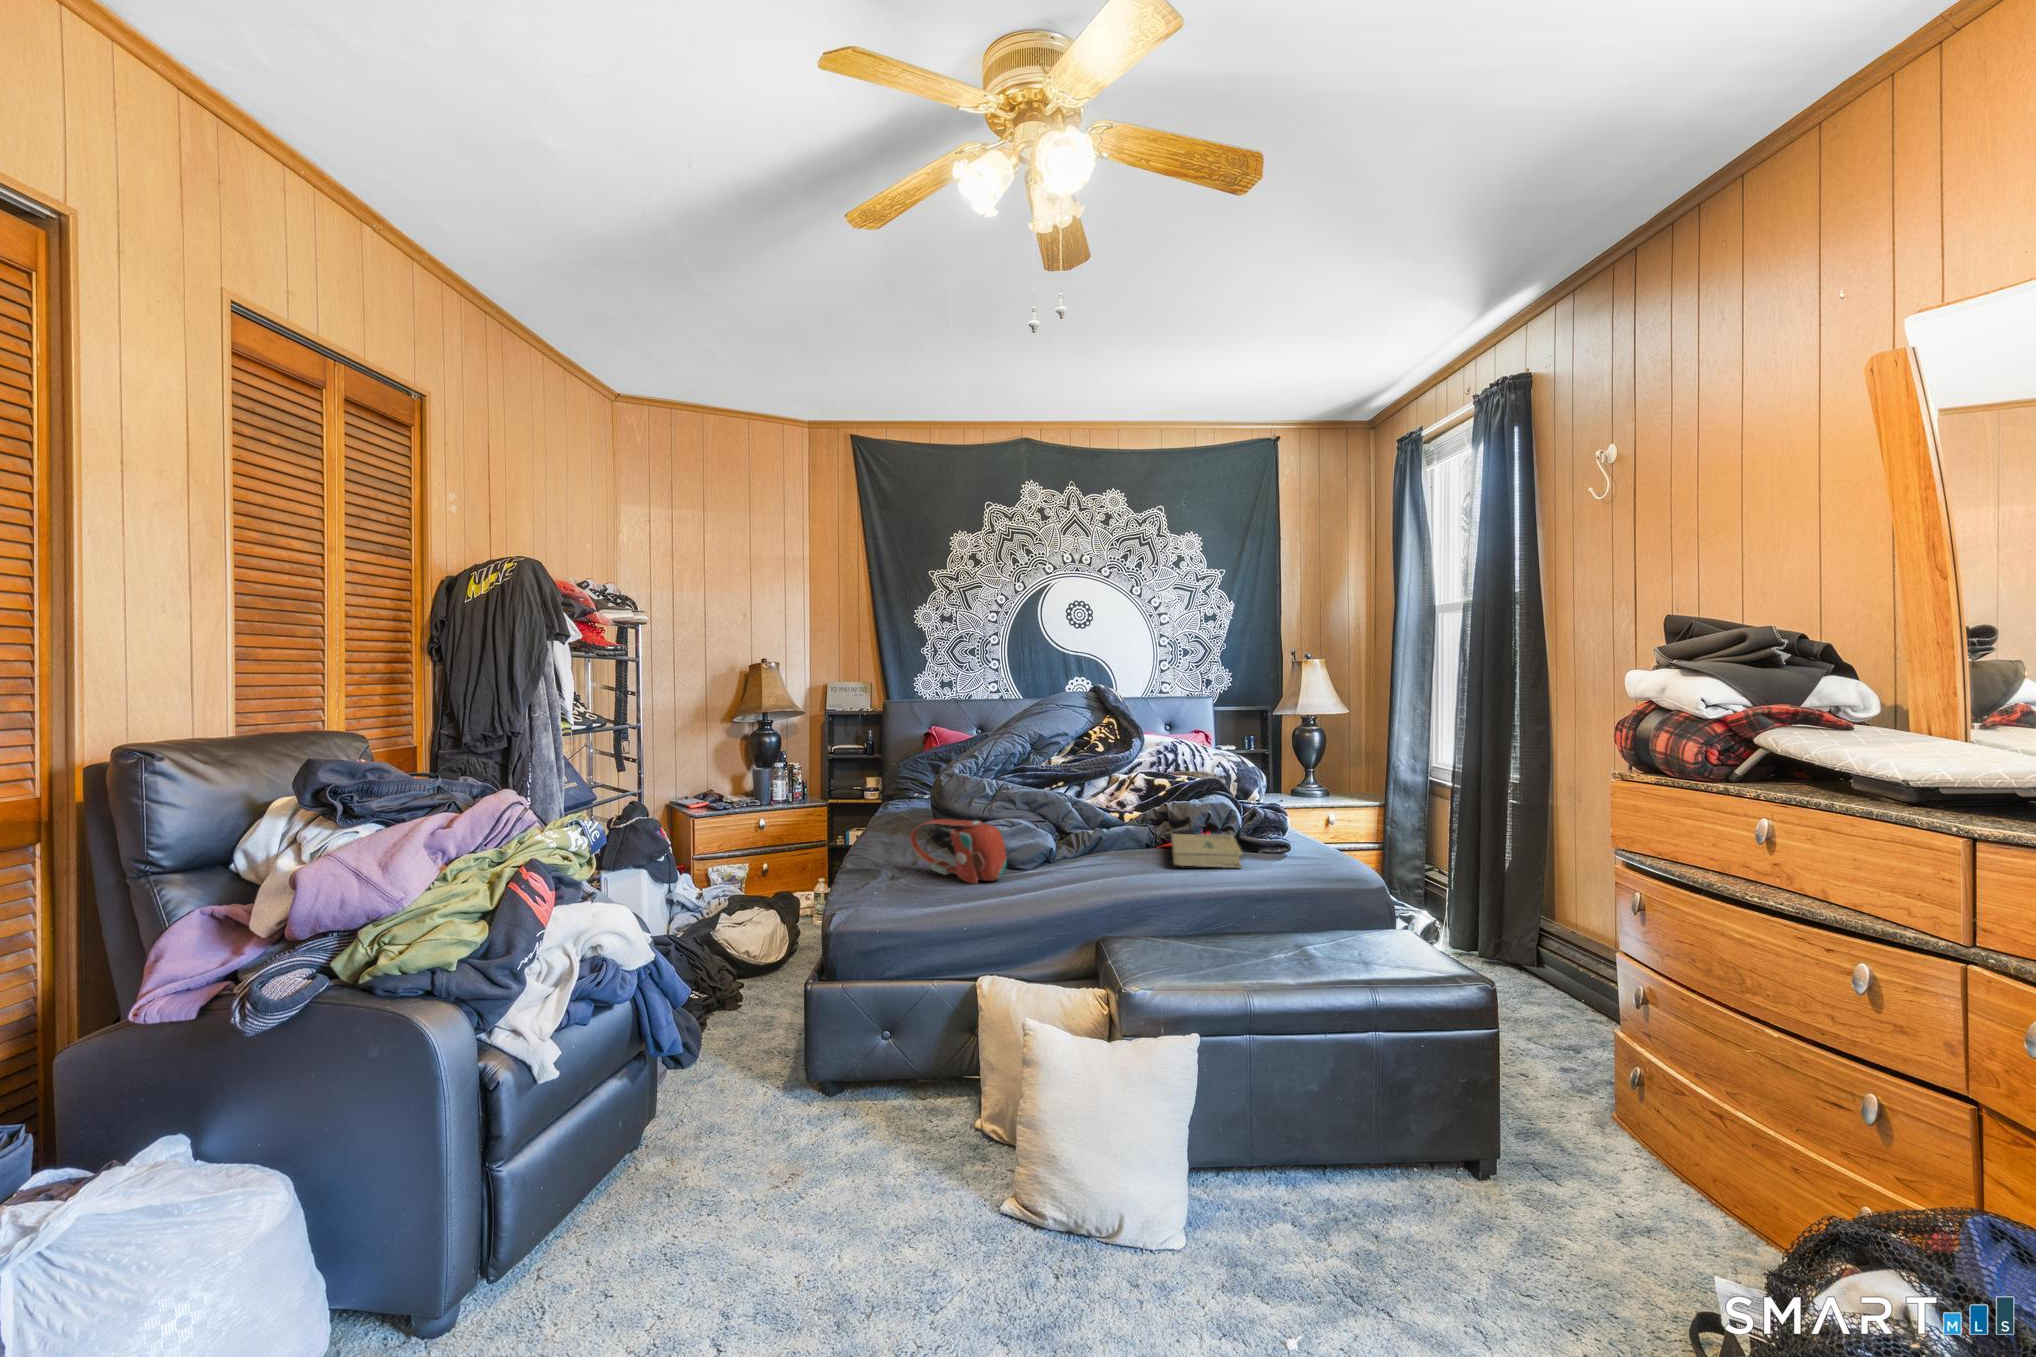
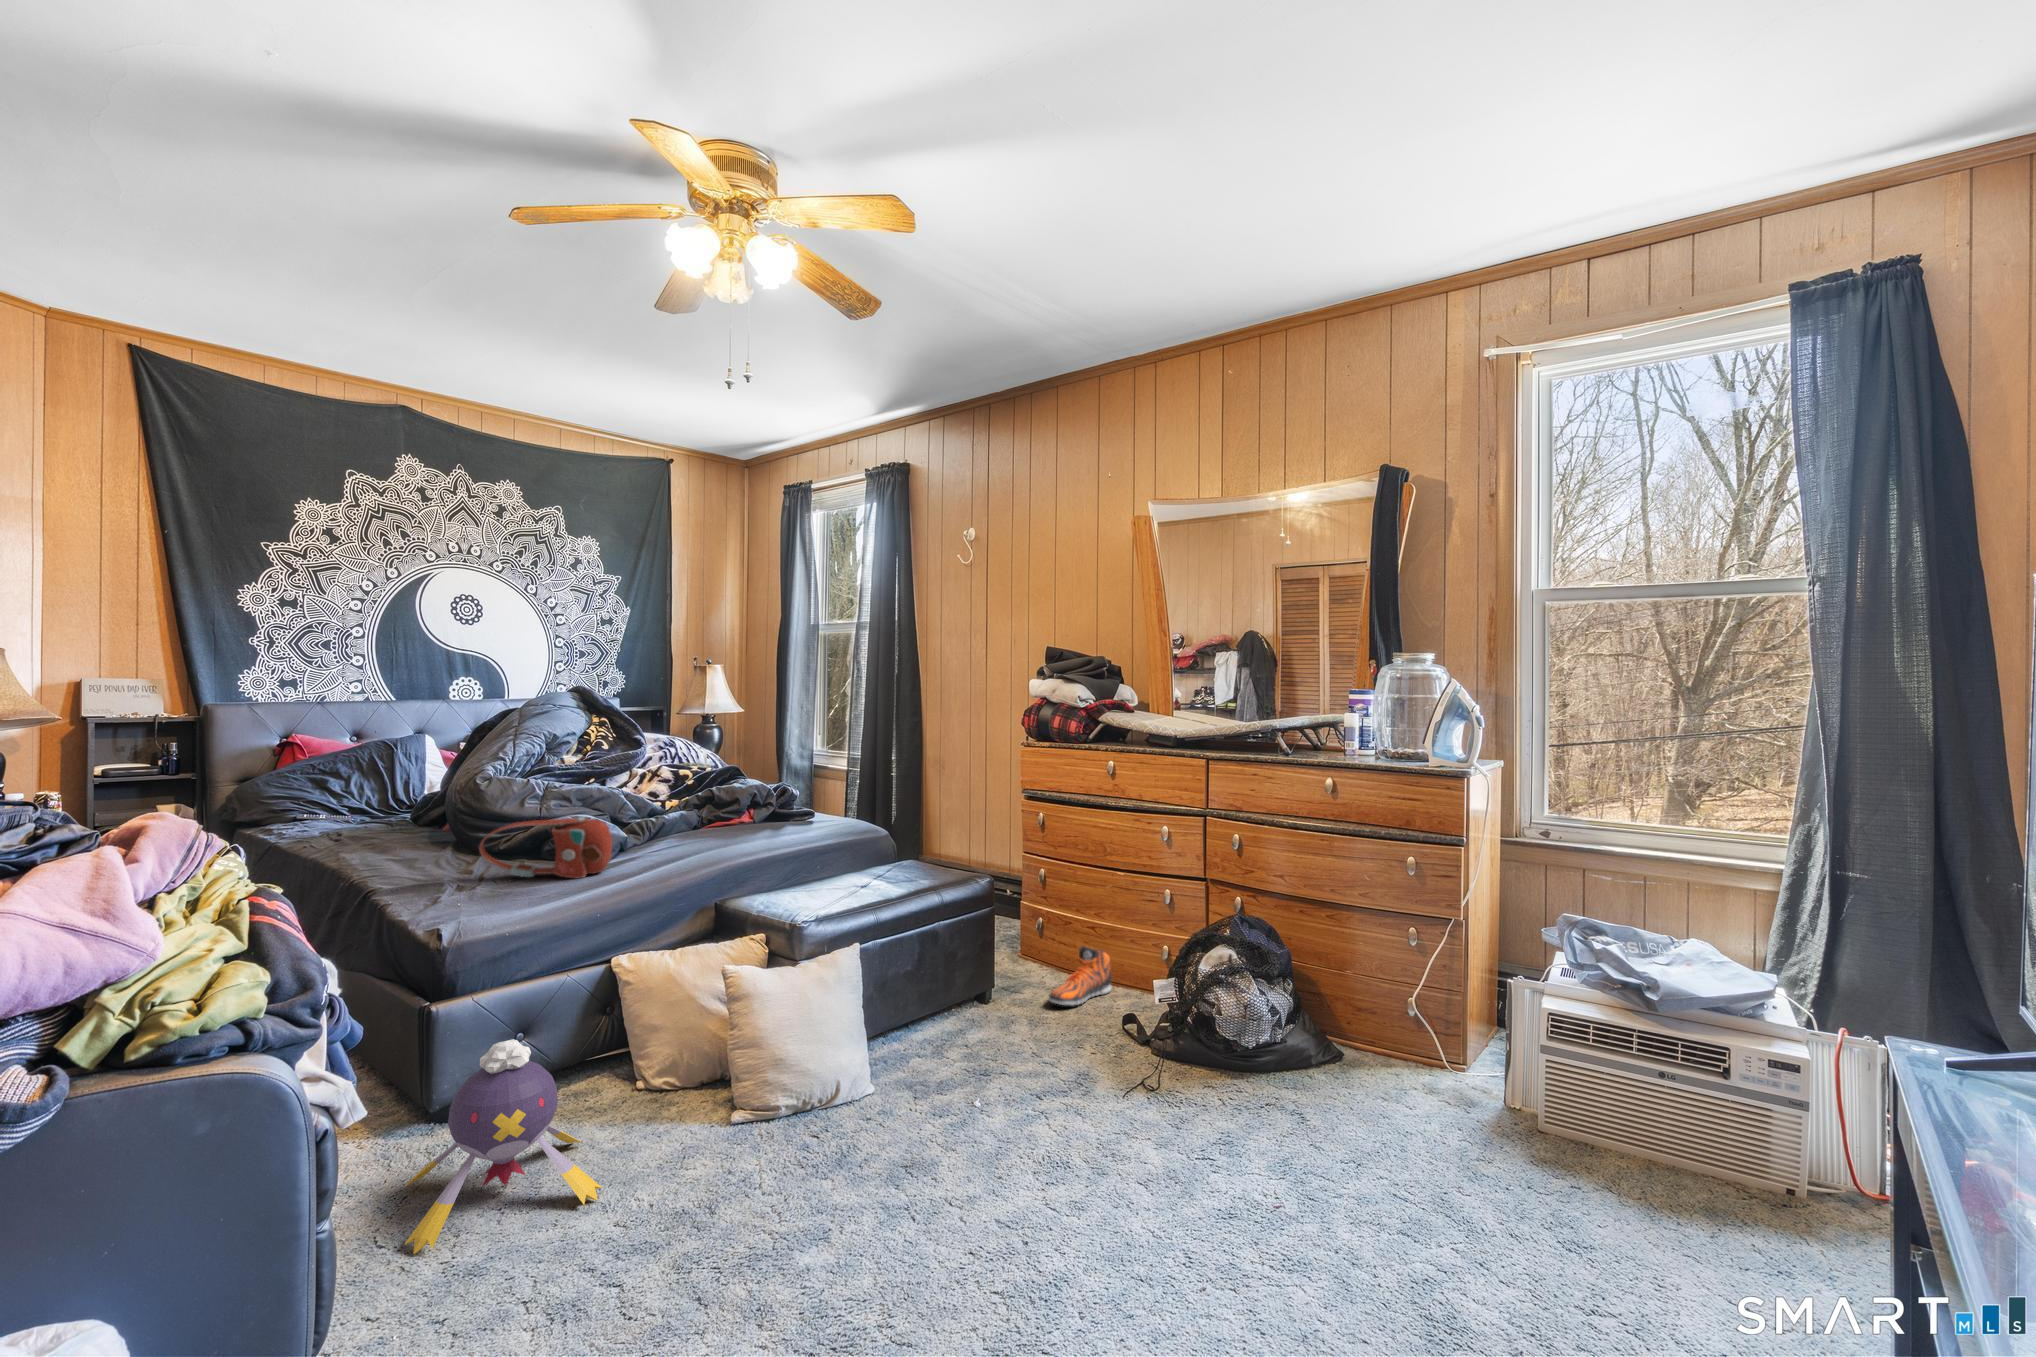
book: present [1171,834,1242,868] -> none [716,811,801,837]
plush toy: none [677,1035,877,1234] -> present [404,1039,602,1254]
sneaker: none [1581,1147,1749,1252] -> present [1049,946,1112,1005]

